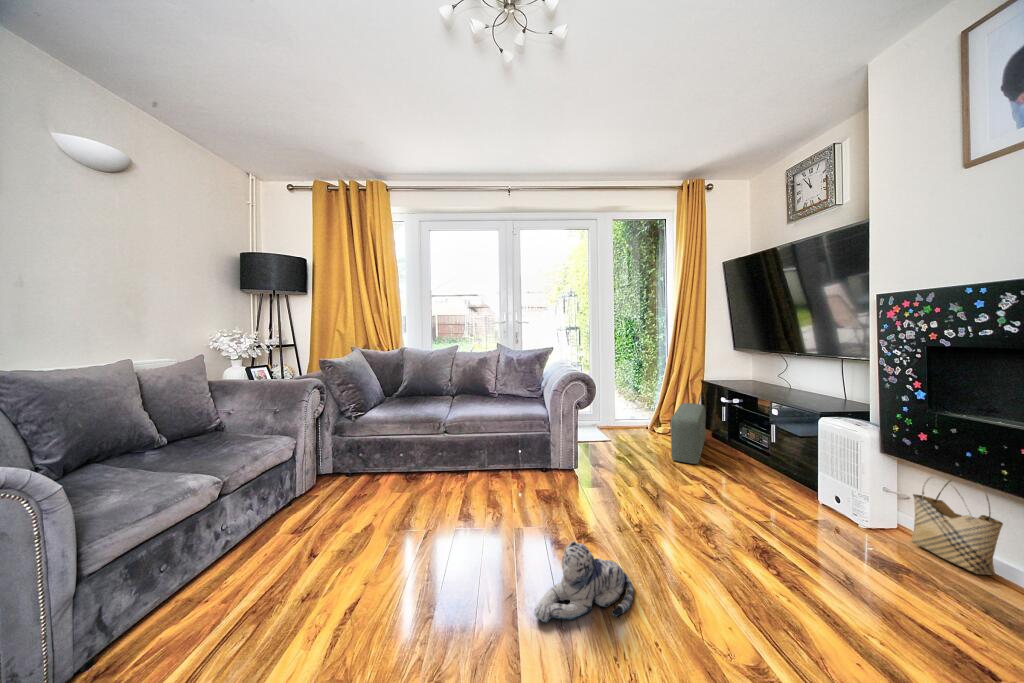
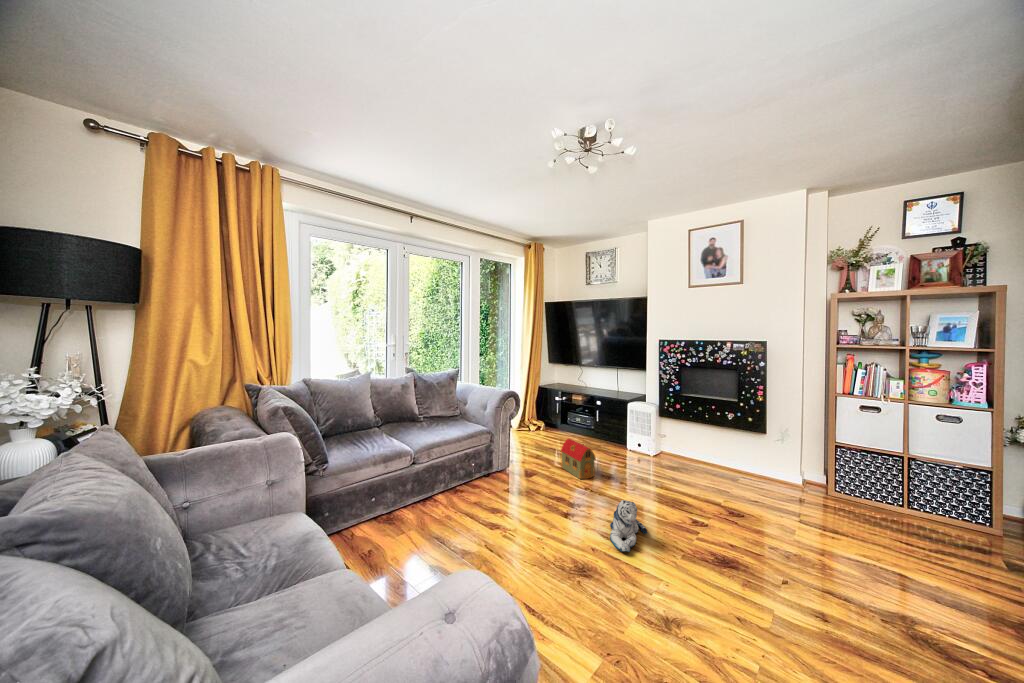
pouf: present [671,403,706,464] -> none [535,406,568,448]
toy house: none [644,447,676,511] -> present [561,439,596,479]
woven basket: present [910,477,1003,575] -> none [678,424,709,465]

